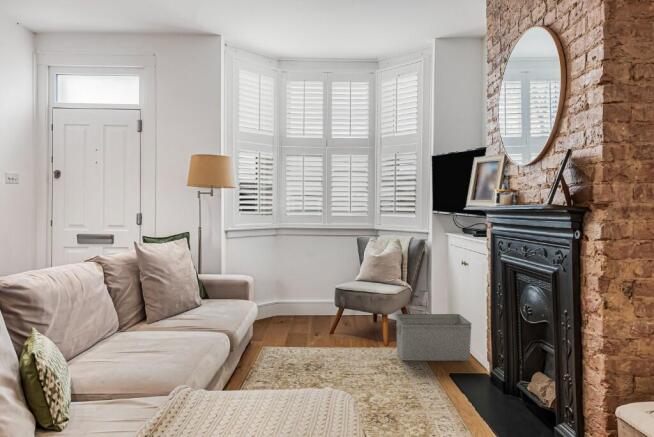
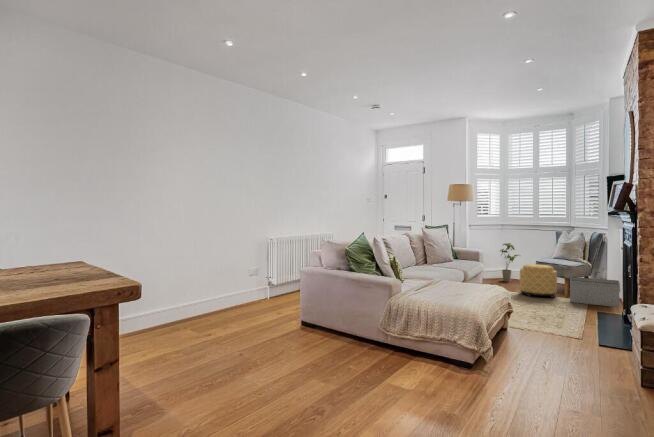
house plant: none [276,258,309,322] -> present [500,243,519,282]
ottoman: none [319,296,376,358] -> present [520,264,557,298]

